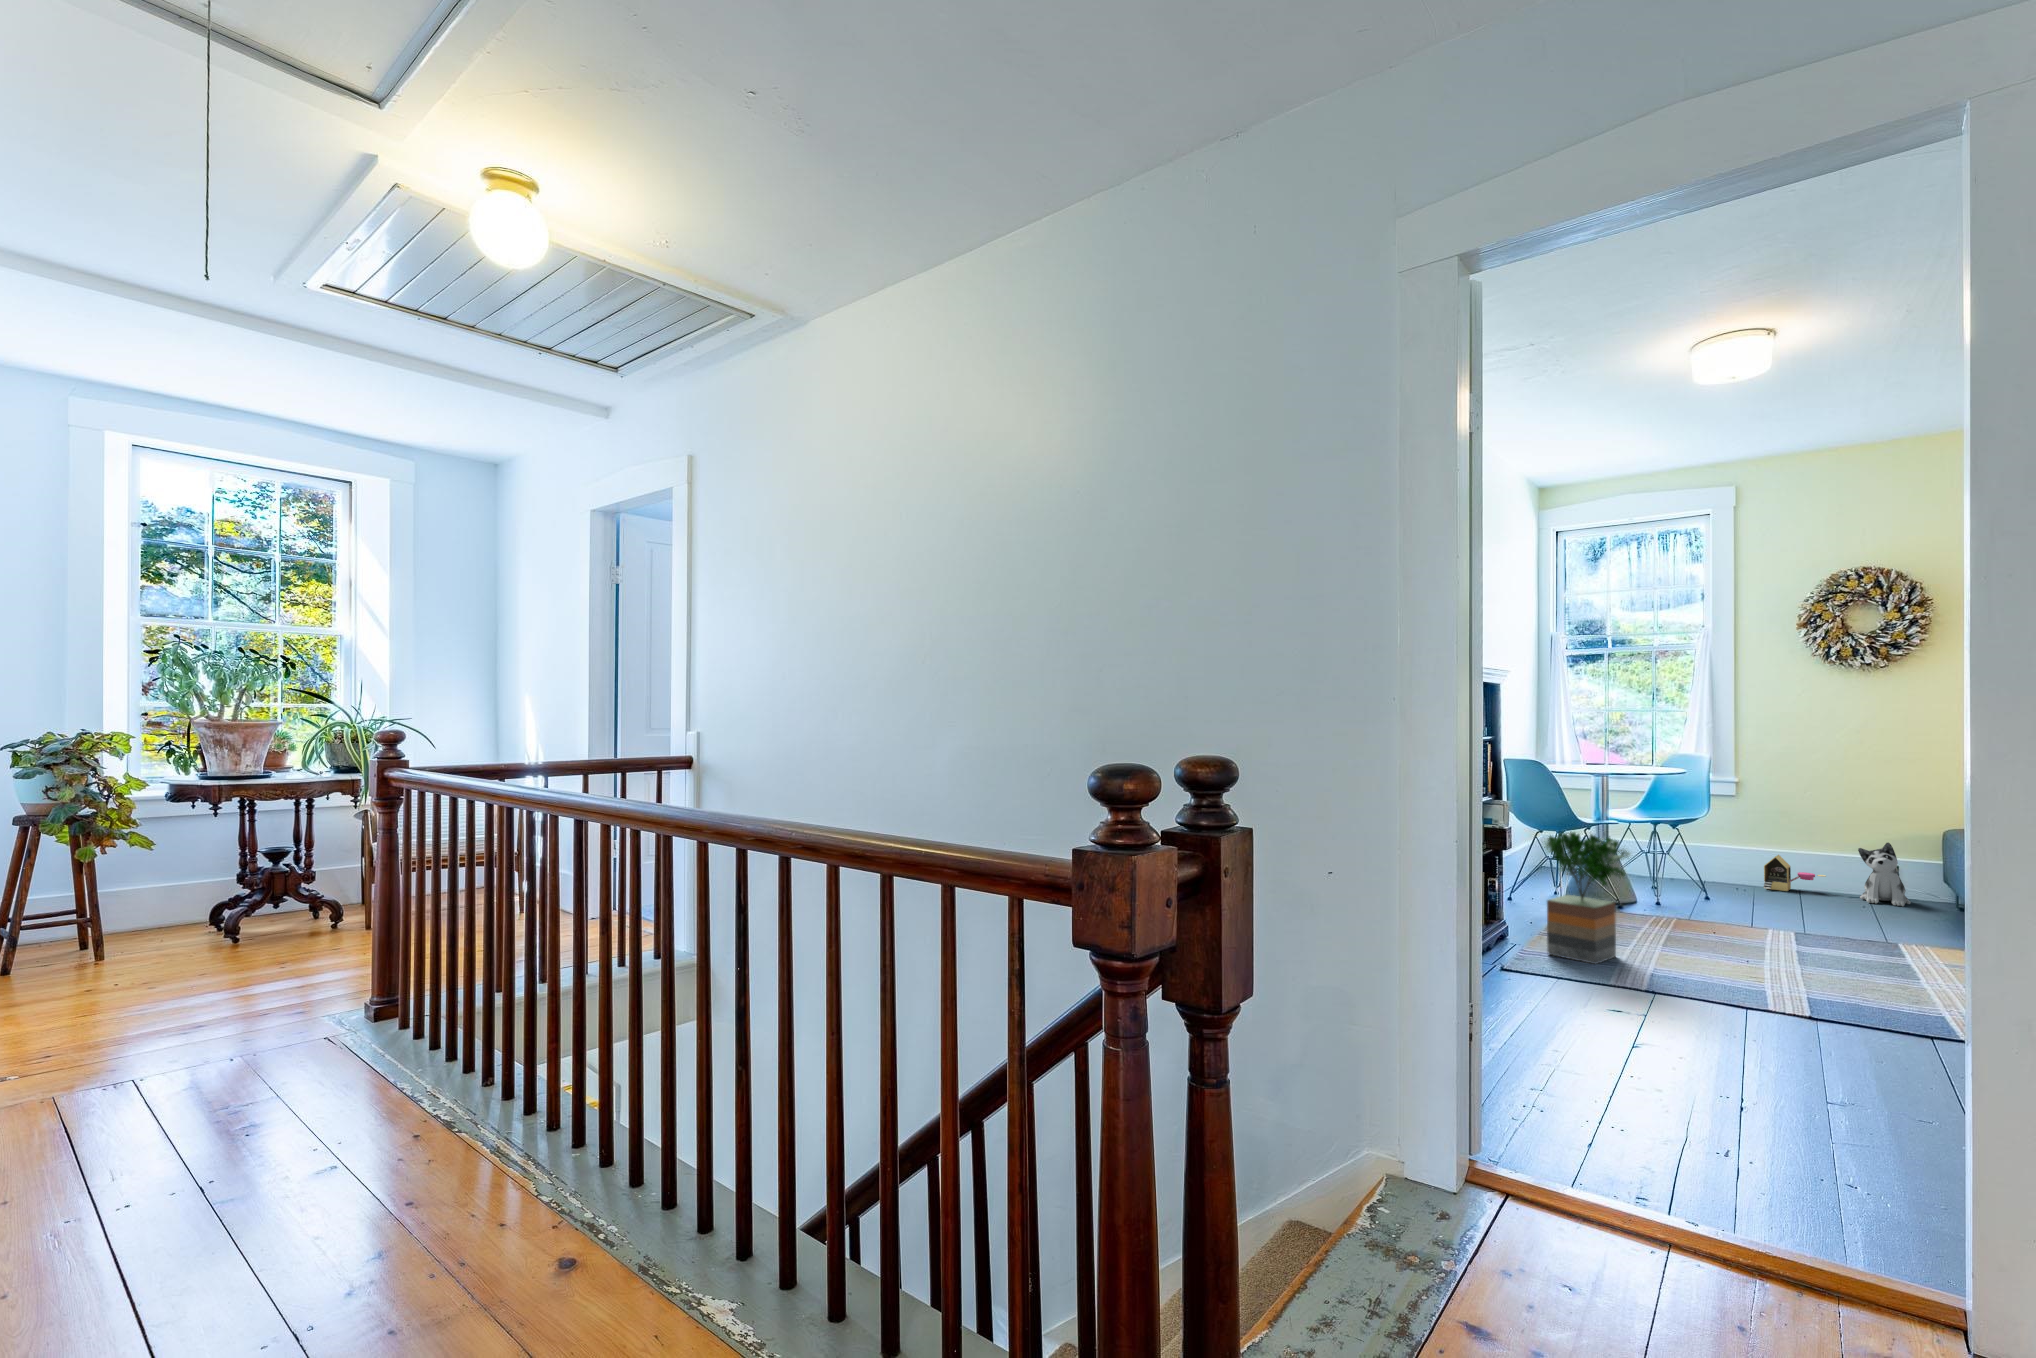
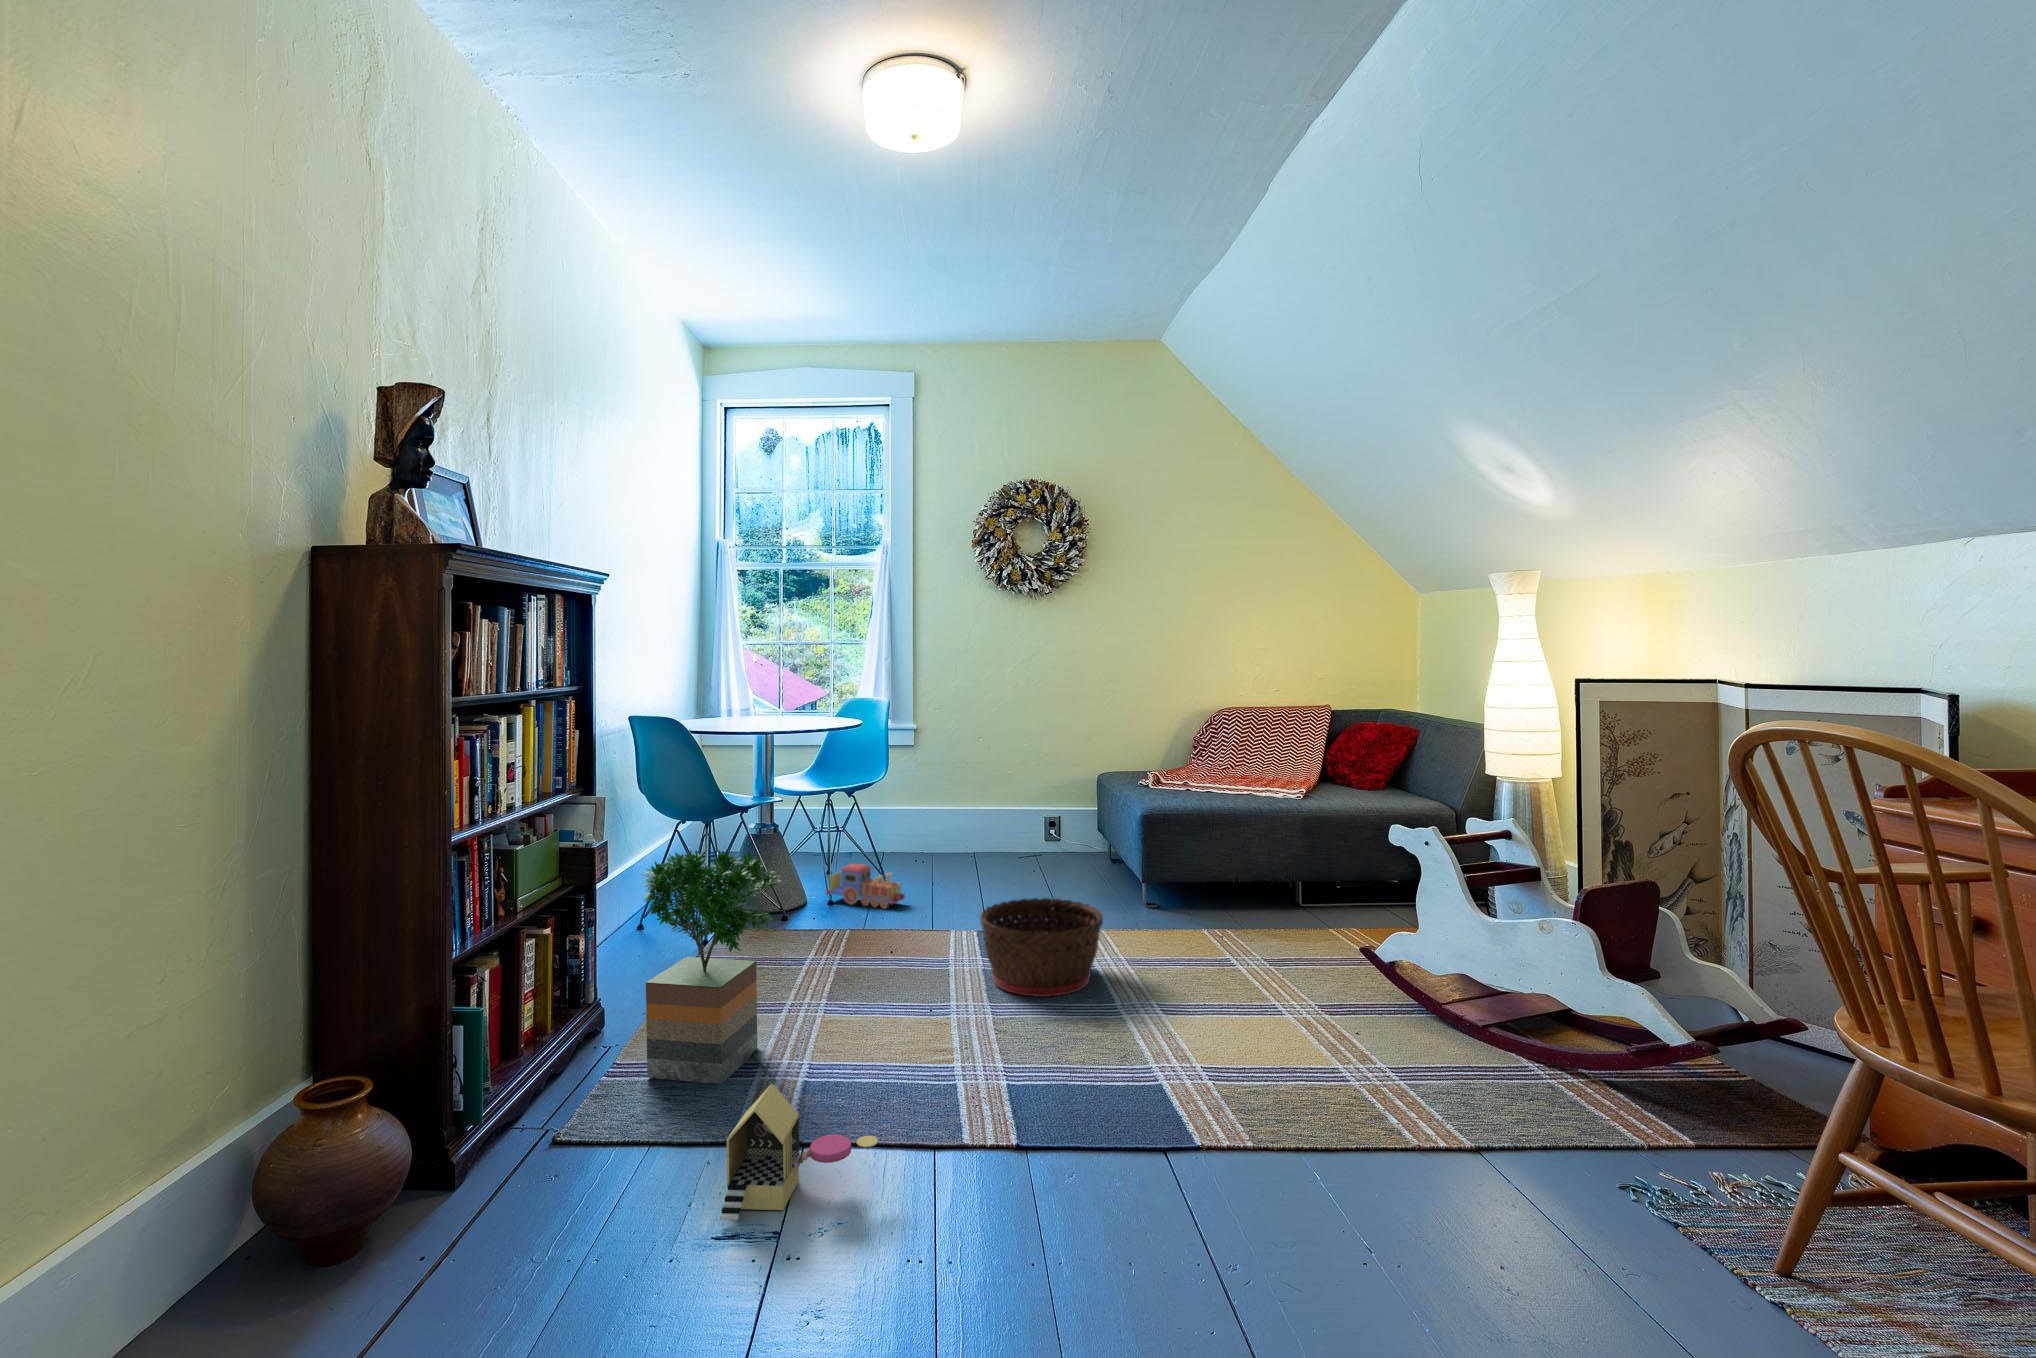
plush toy: present [1858,843,1911,906] -> none [1024,790,1066,861]
toy house: present [1764,855,1826,891] -> present [720,1084,878,1220]
toy train: none [1656,876,1728,911] -> present [826,864,905,909]
basket: none [1793,904,1915,973] -> present [980,898,1103,997]

